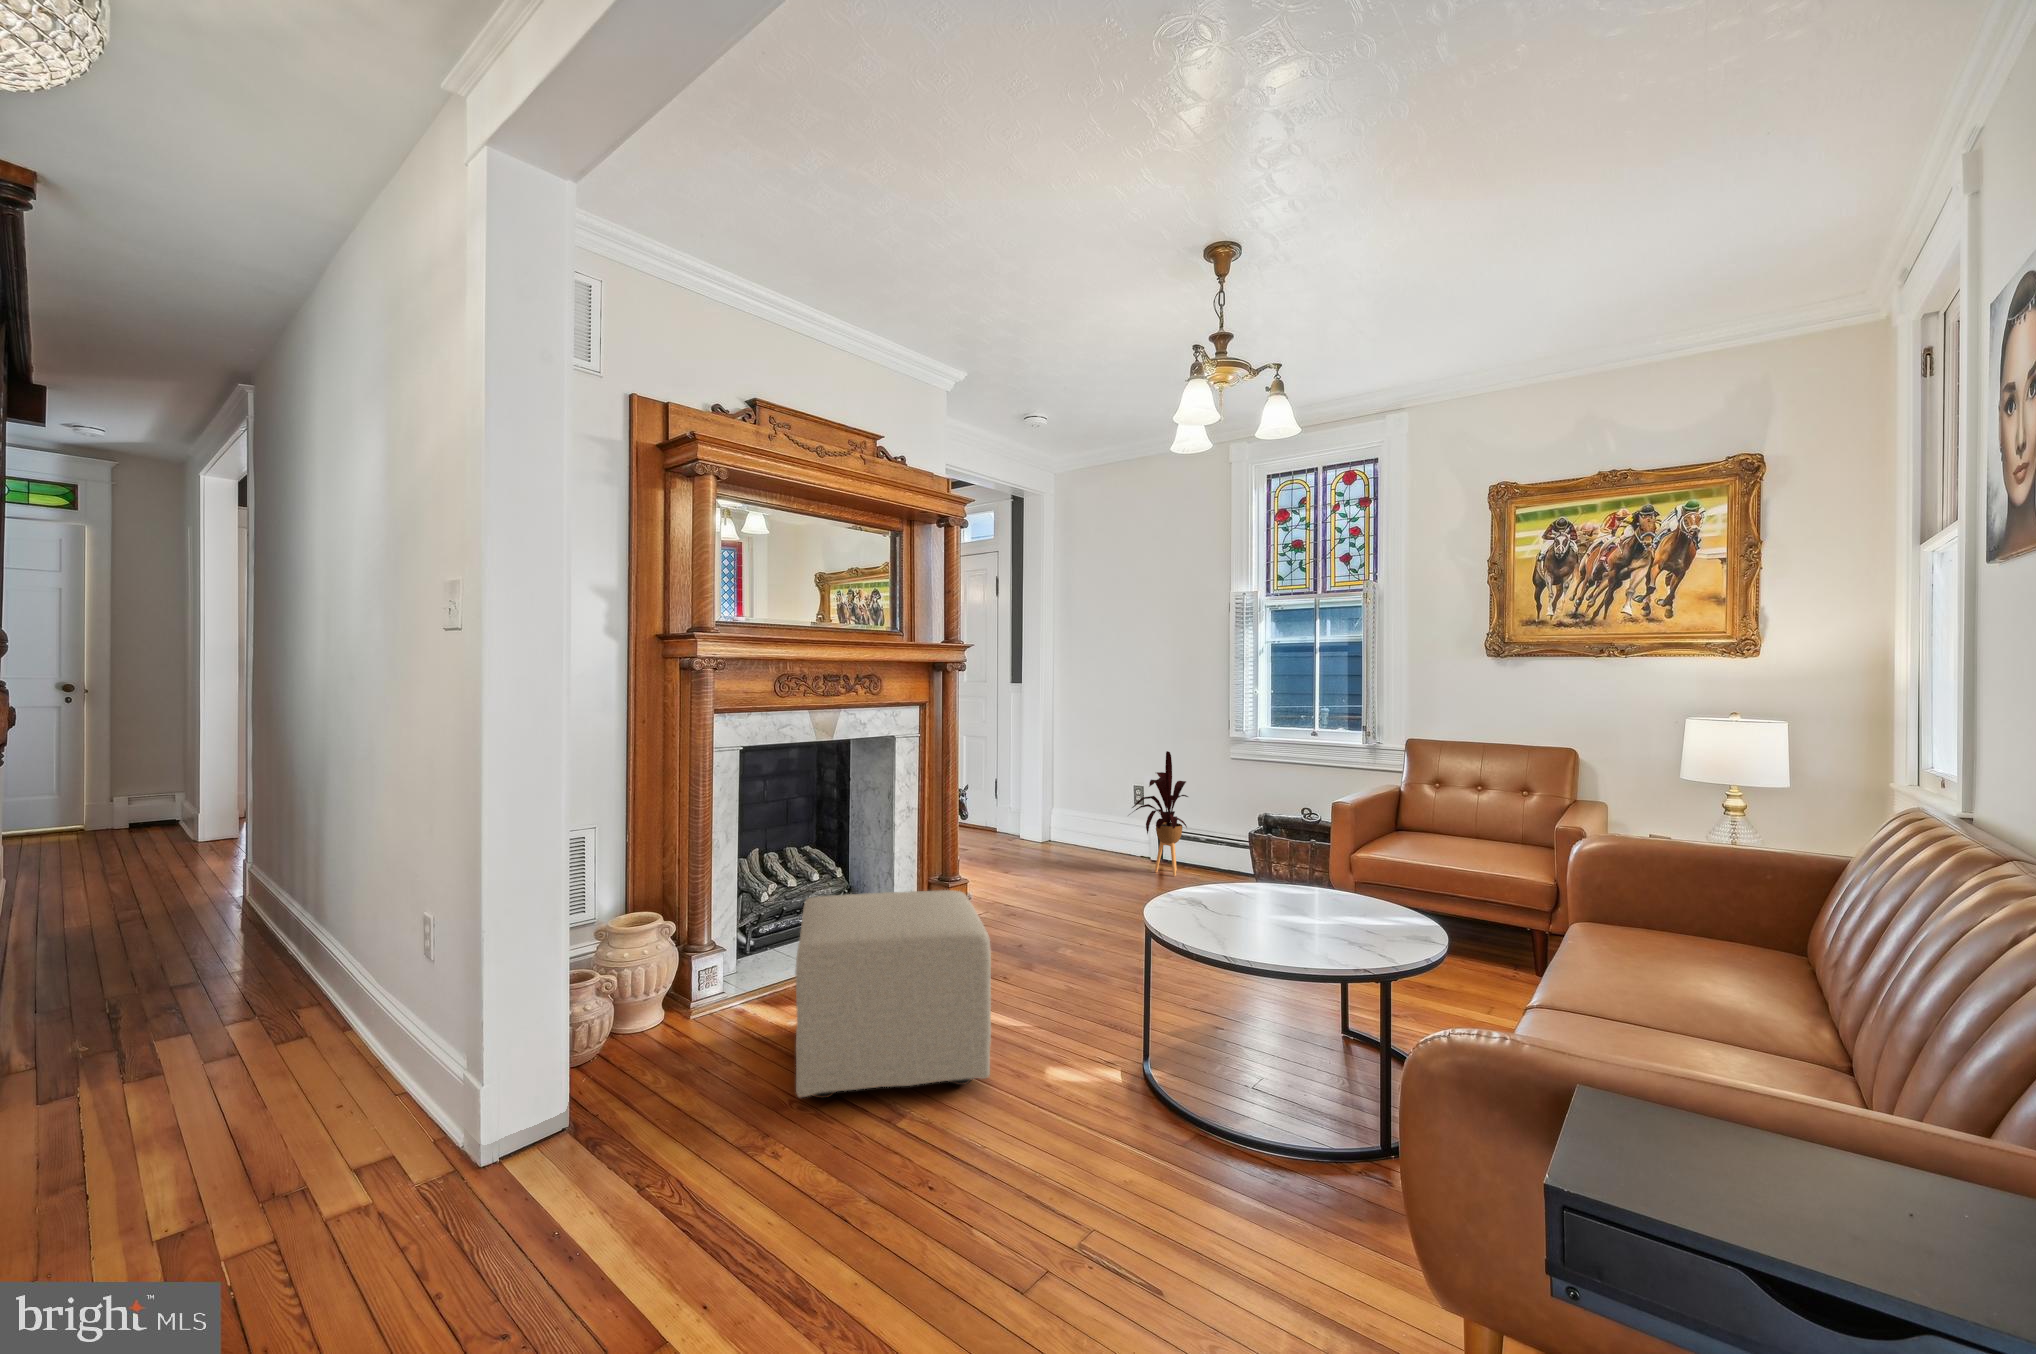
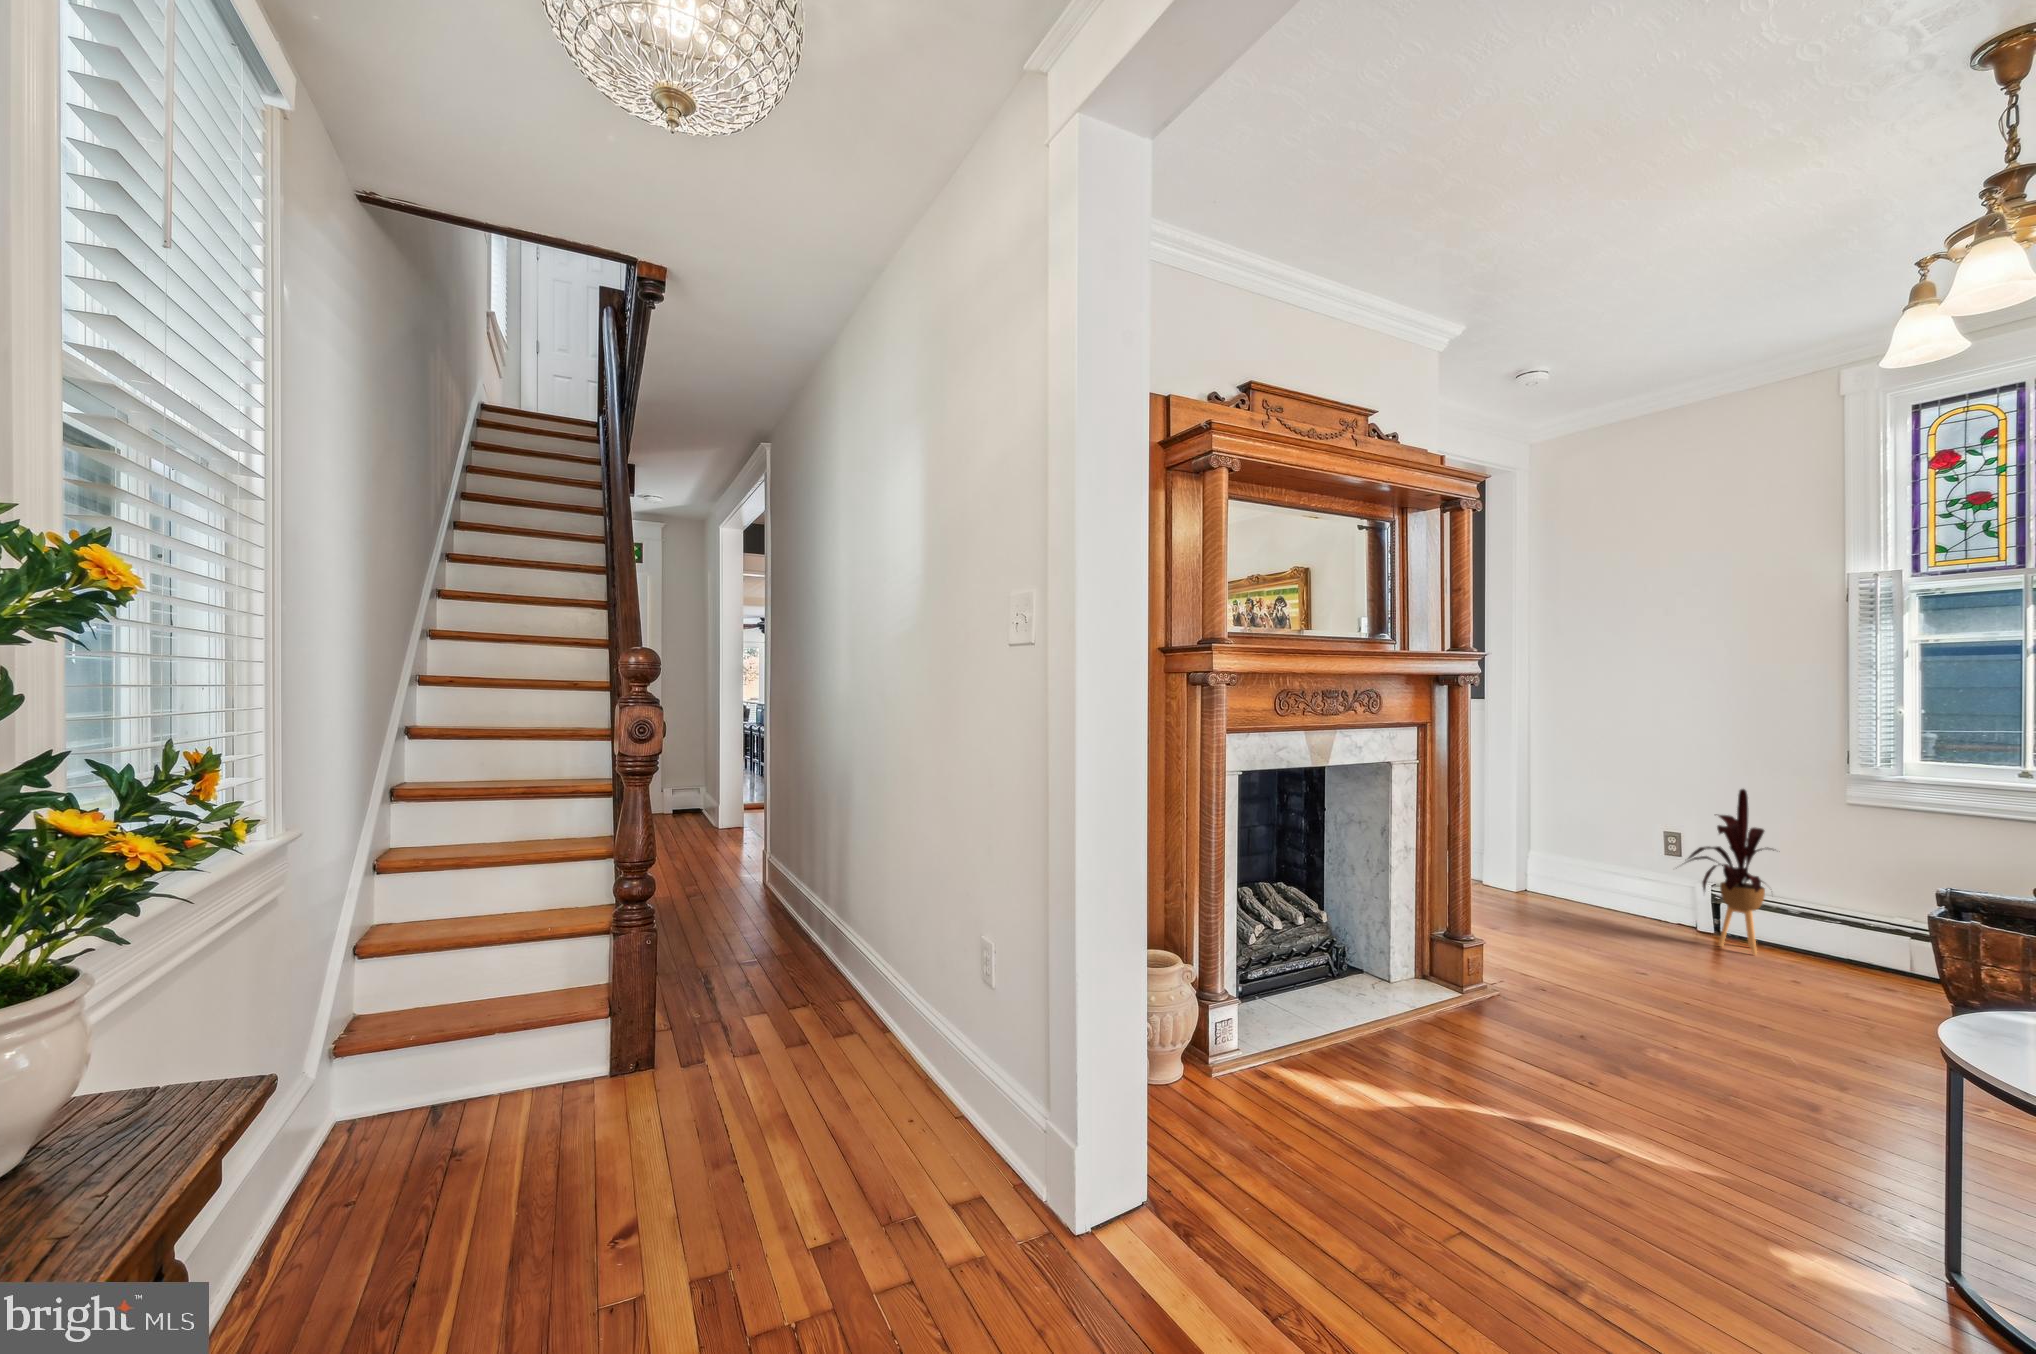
ottoman: present [795,890,991,1098] -> none [1355,961,1674,1248]

